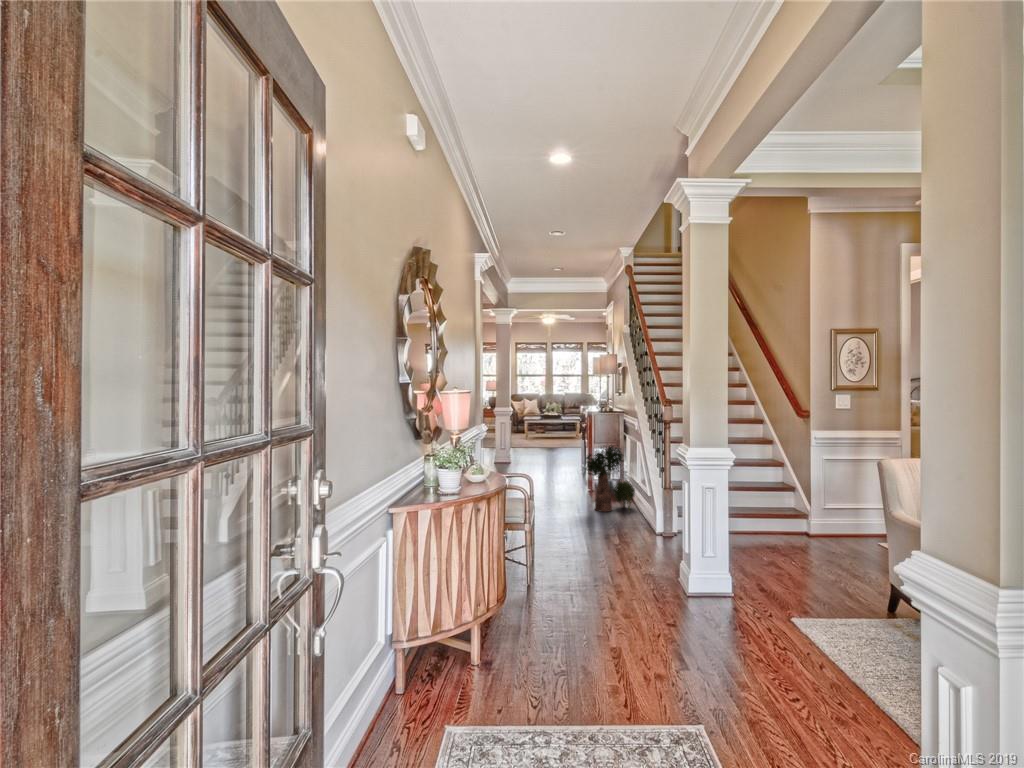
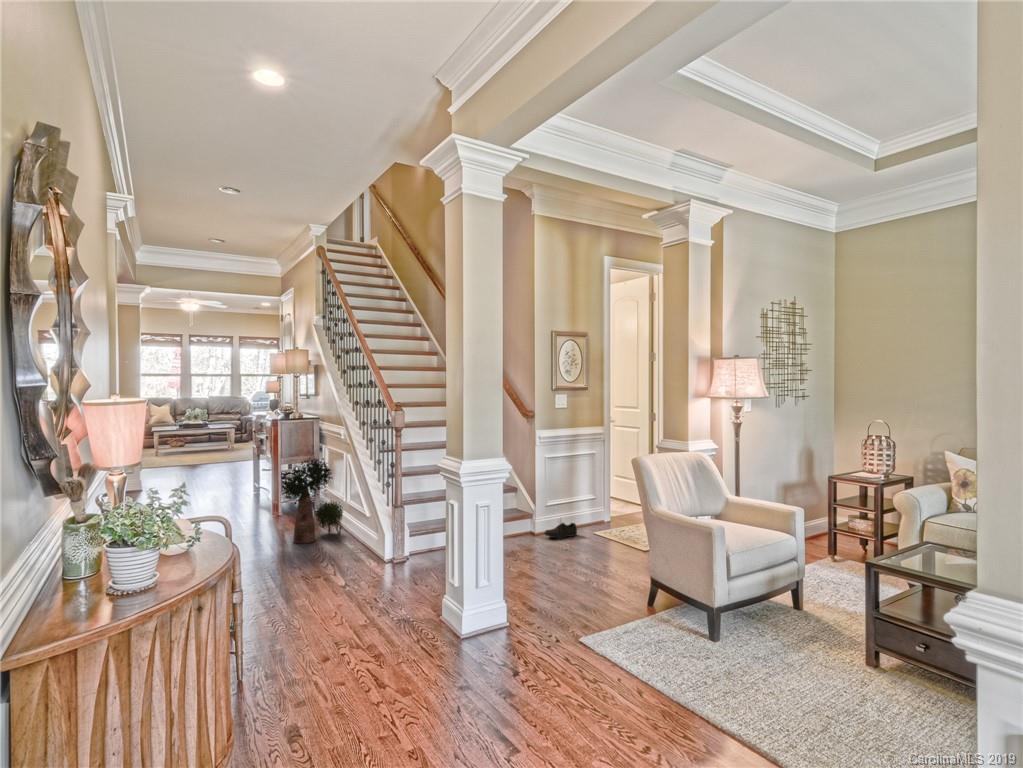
shoe: none [823,519,863,541] -> present [544,523,577,539]

